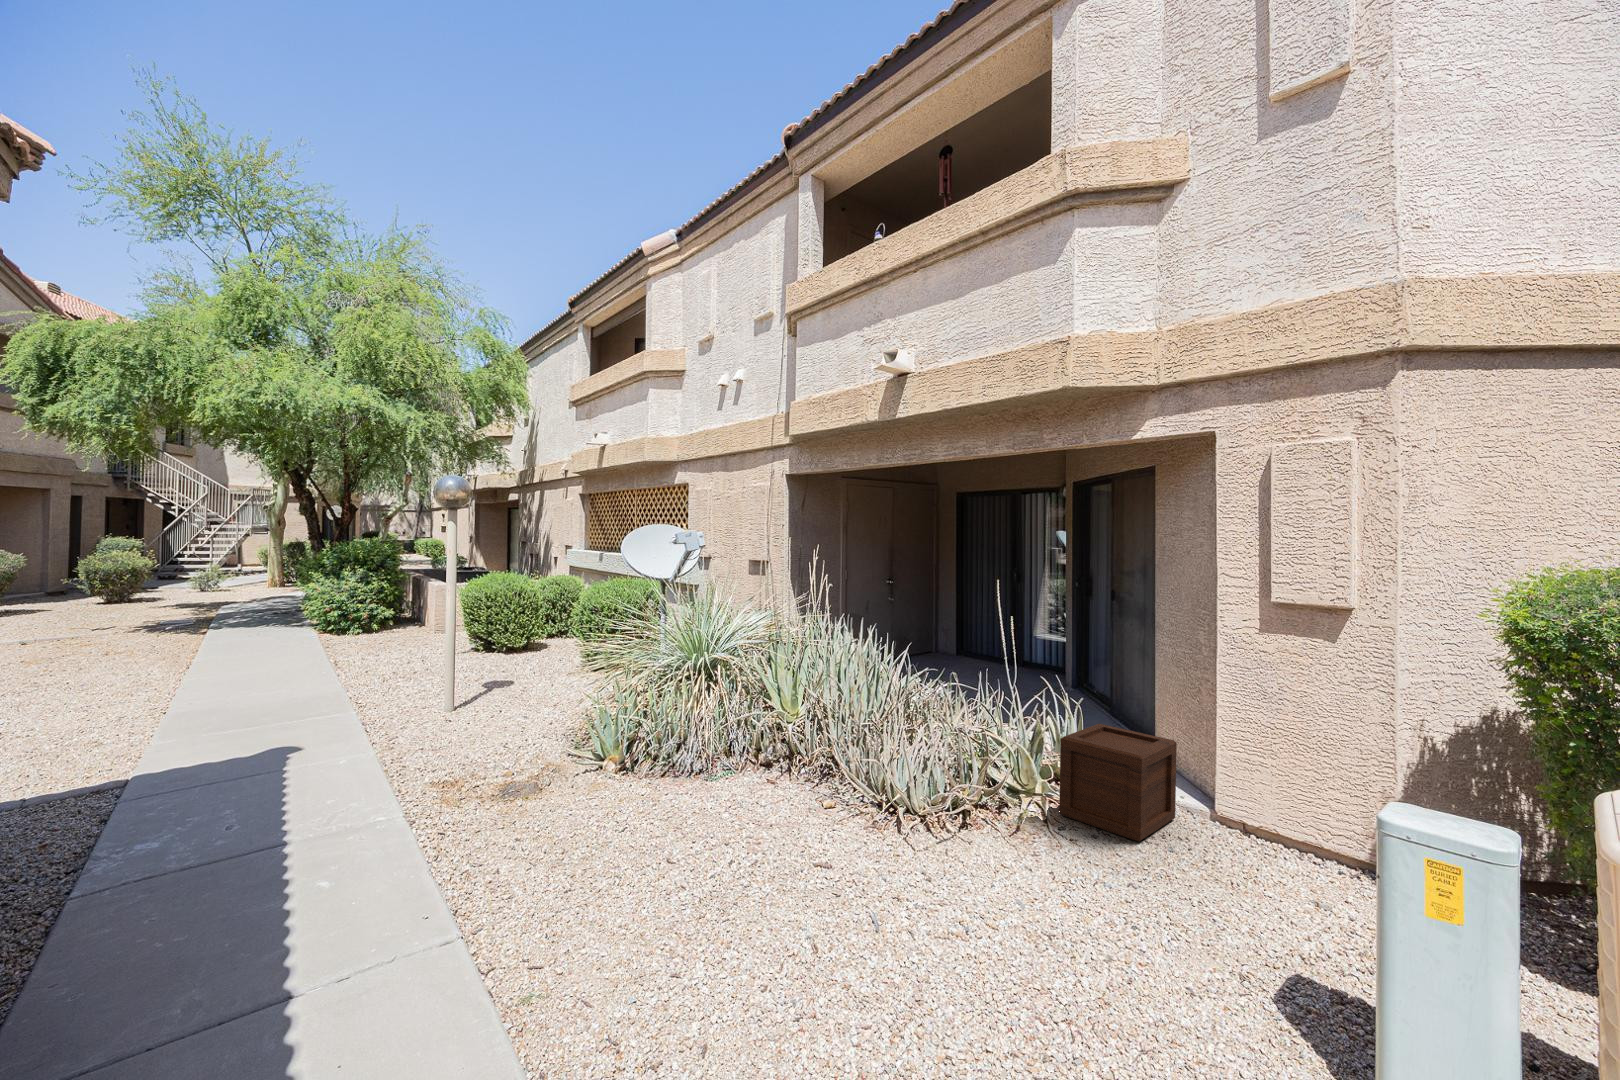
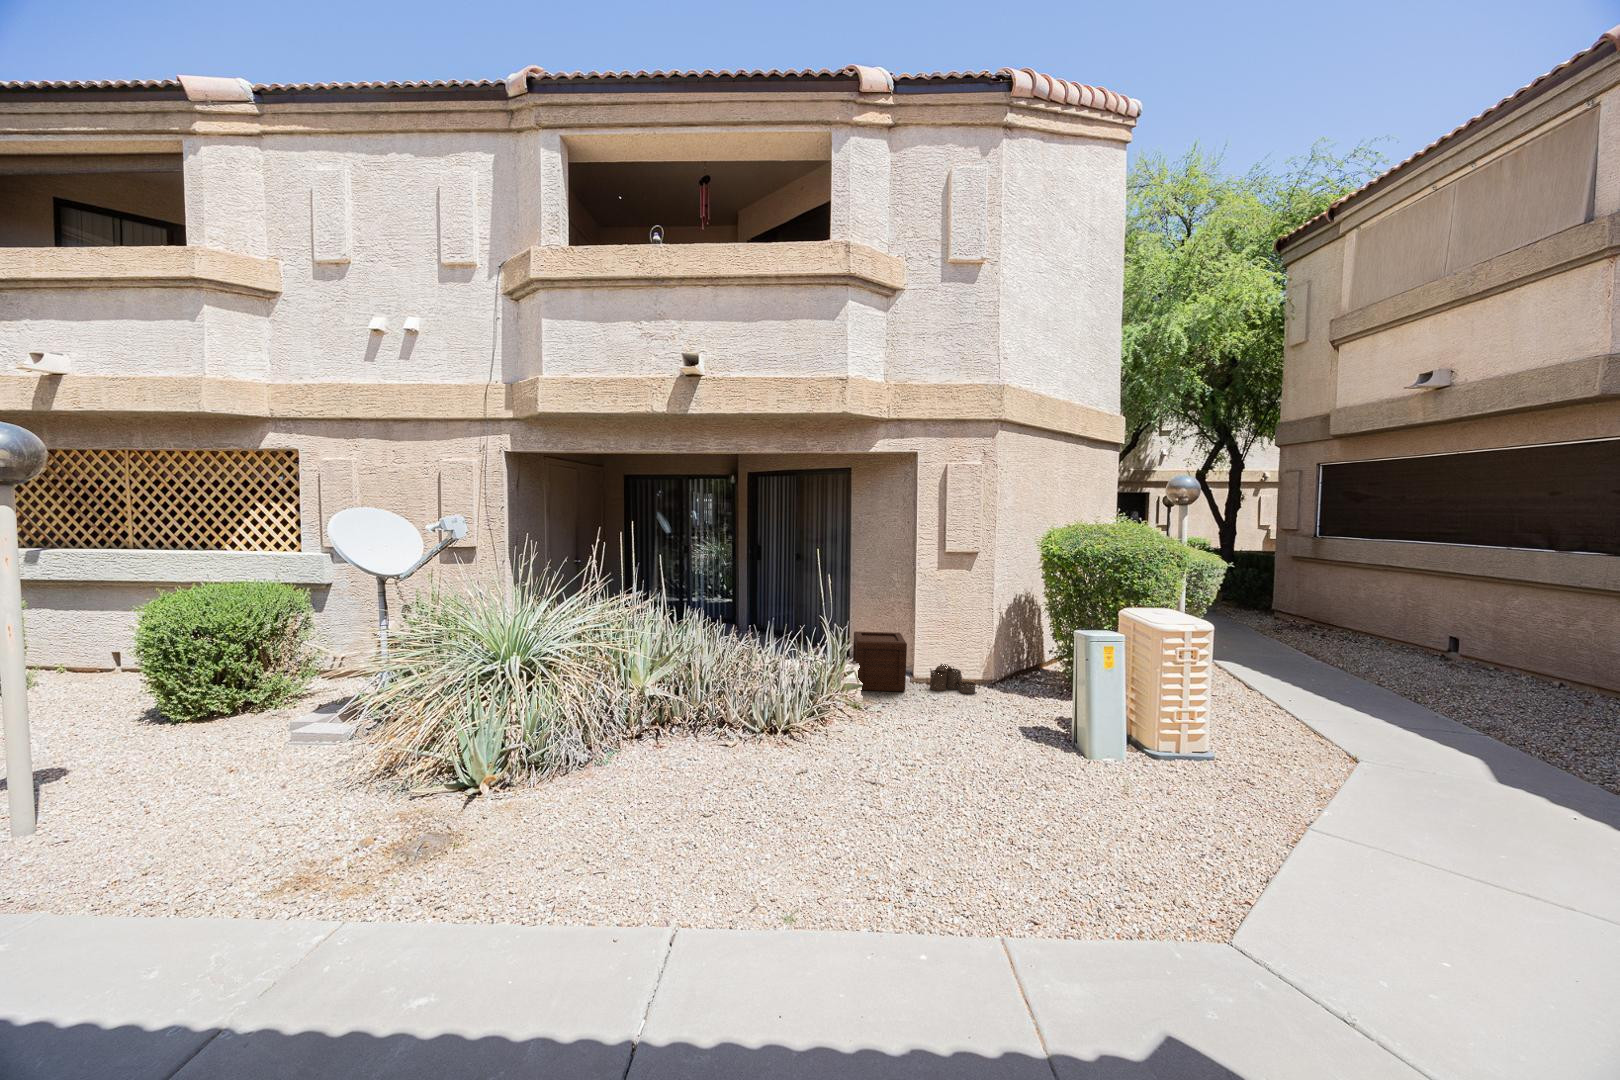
woven basket: none [1203,813,1297,891] -> present [930,664,976,693]

